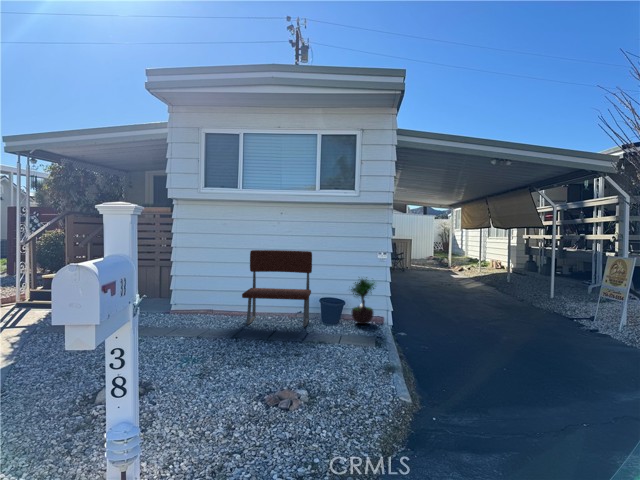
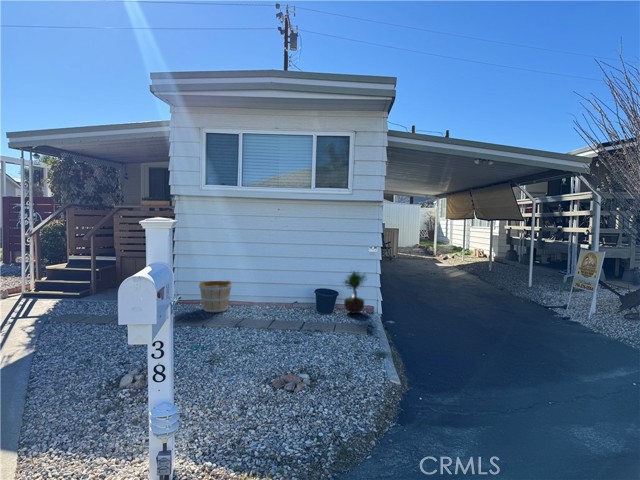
bench: present [242,250,312,327] -> none [243,245,308,316]
wooden bucket: none [197,288,232,322] -> present [199,281,232,312]

